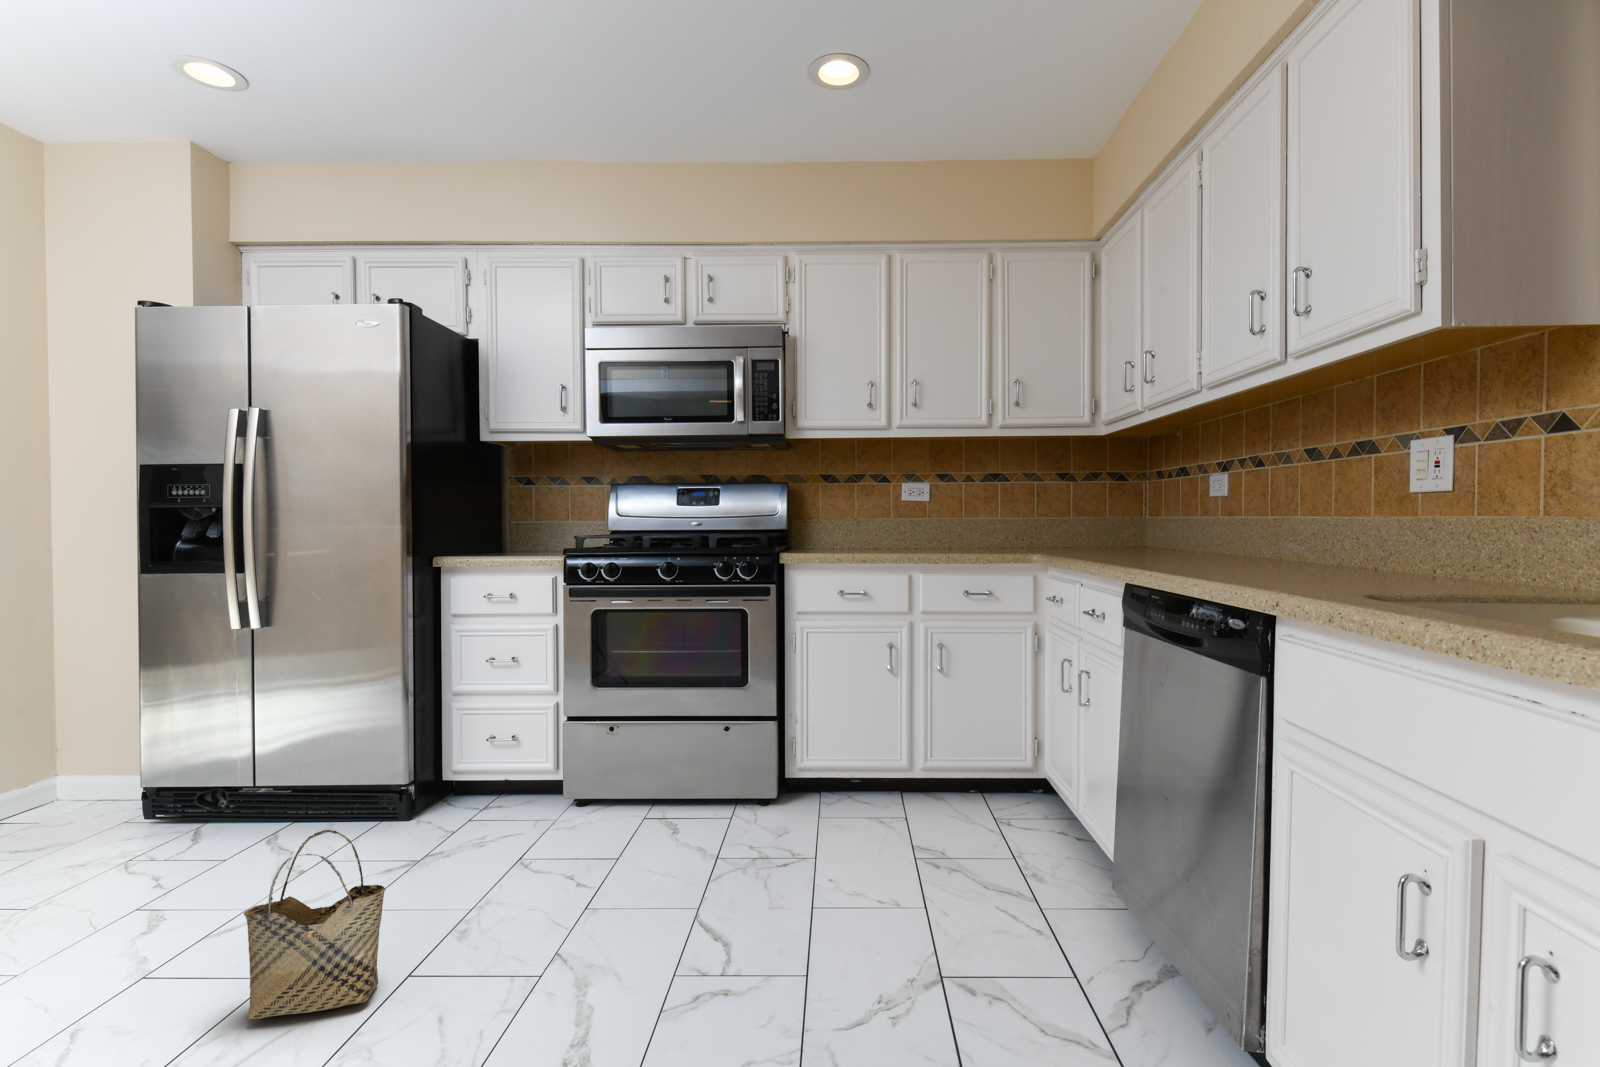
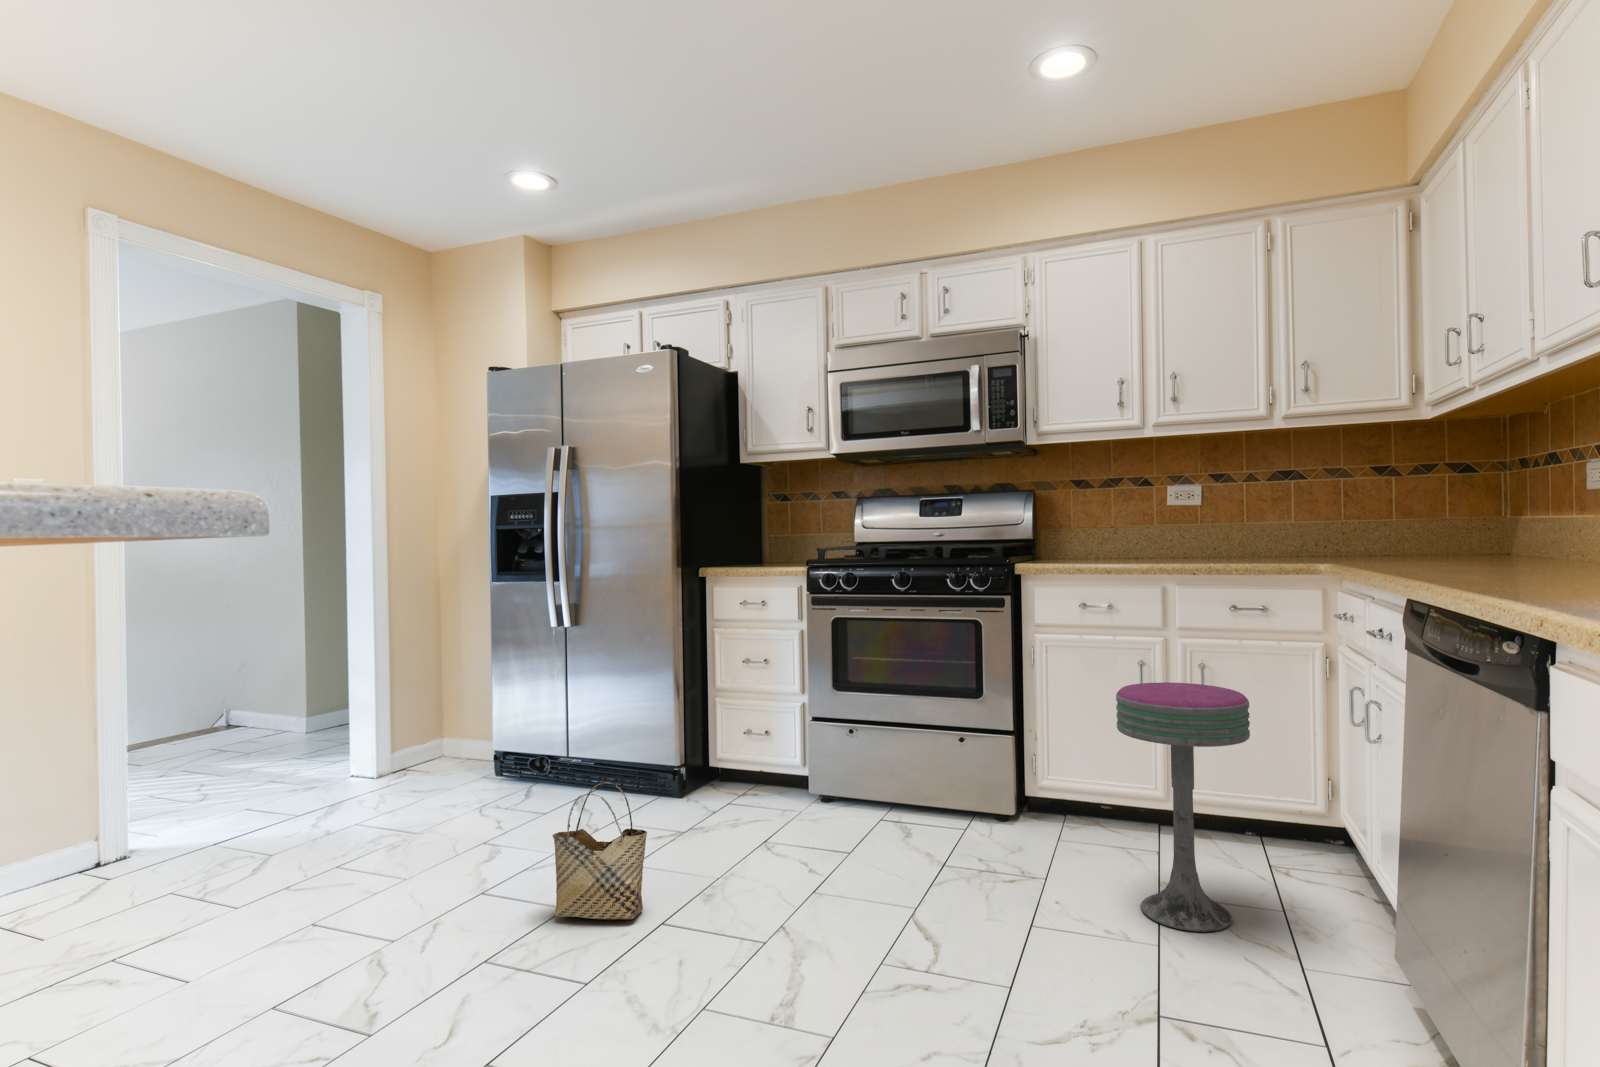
bar stool: none [898,666,1014,900] -> present [1116,682,1250,932]

